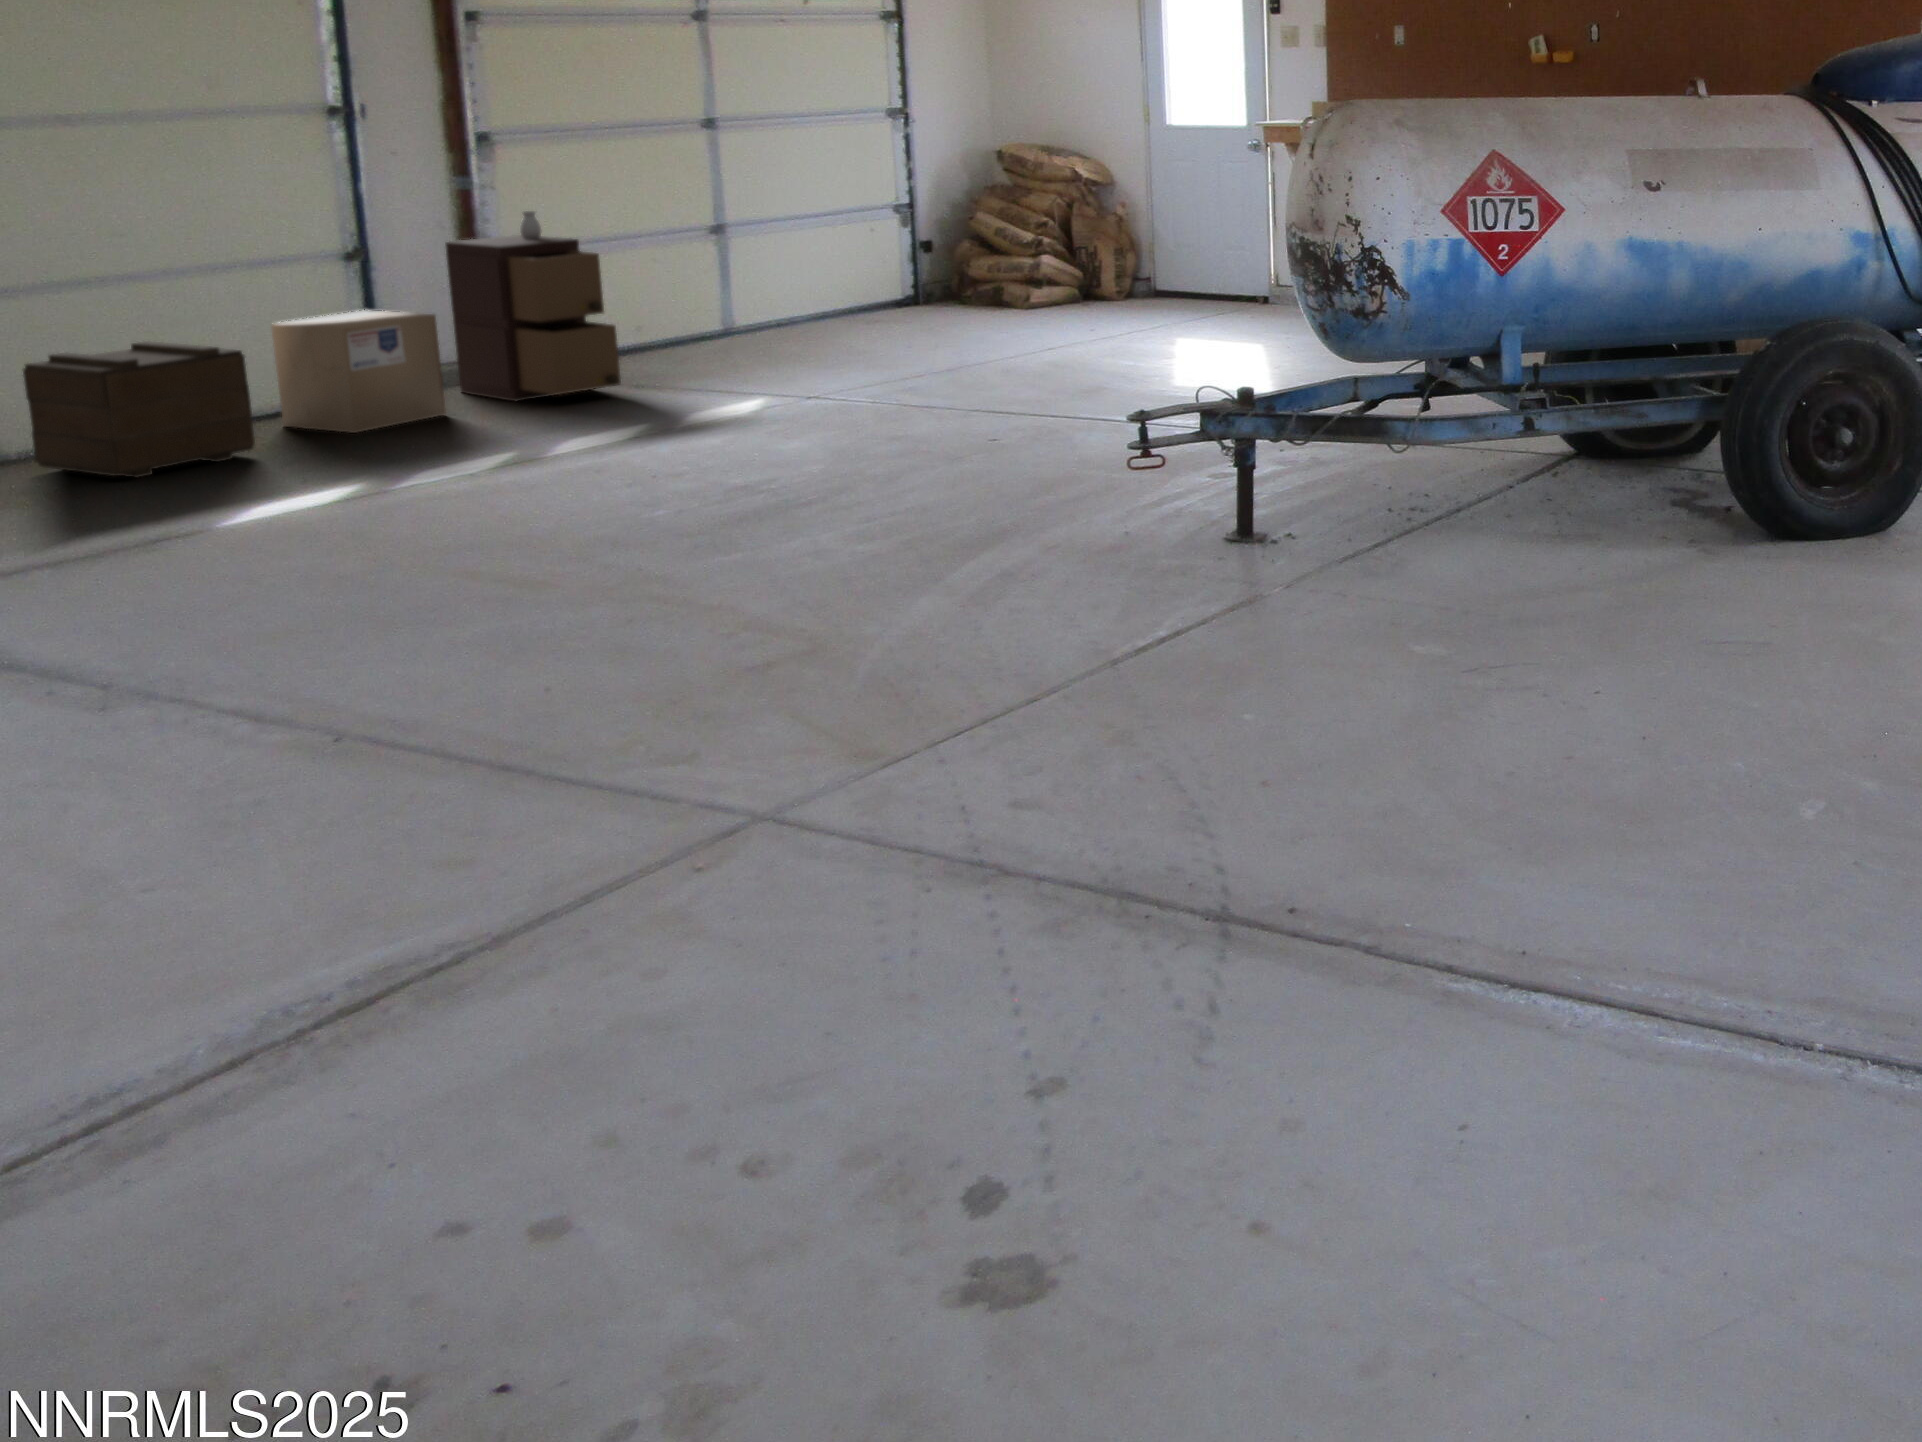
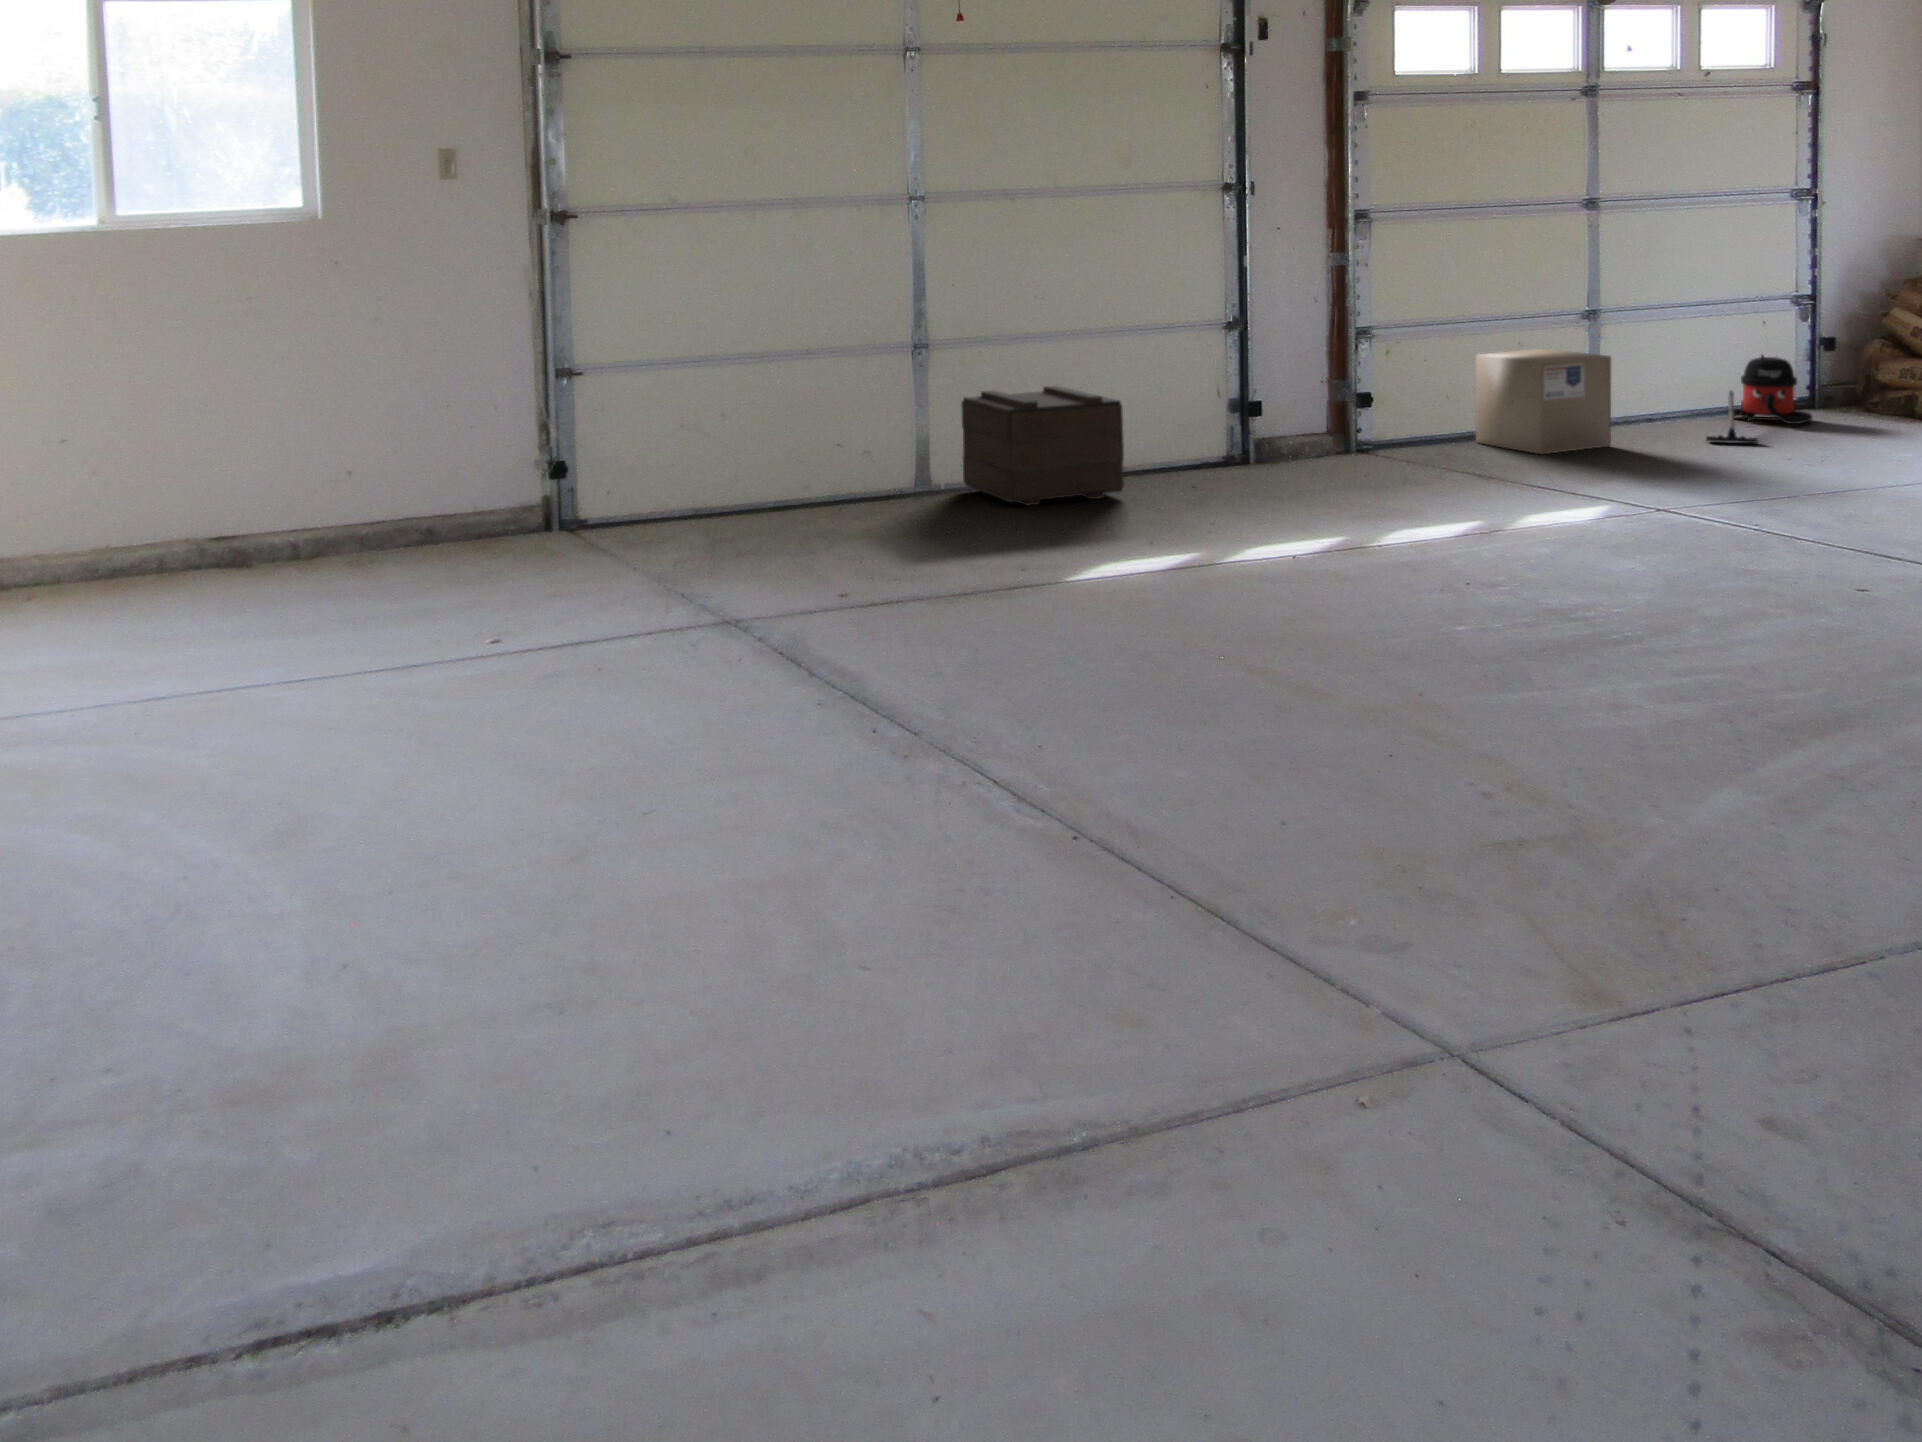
storage cabinet: present [446,211,621,401] -> none [1315,285,1459,471]
vacuum cleaner: none [840,260,924,343] -> present [1706,355,1812,443]
cardboard box: present [271,310,446,433] -> present [1476,349,1611,454]

